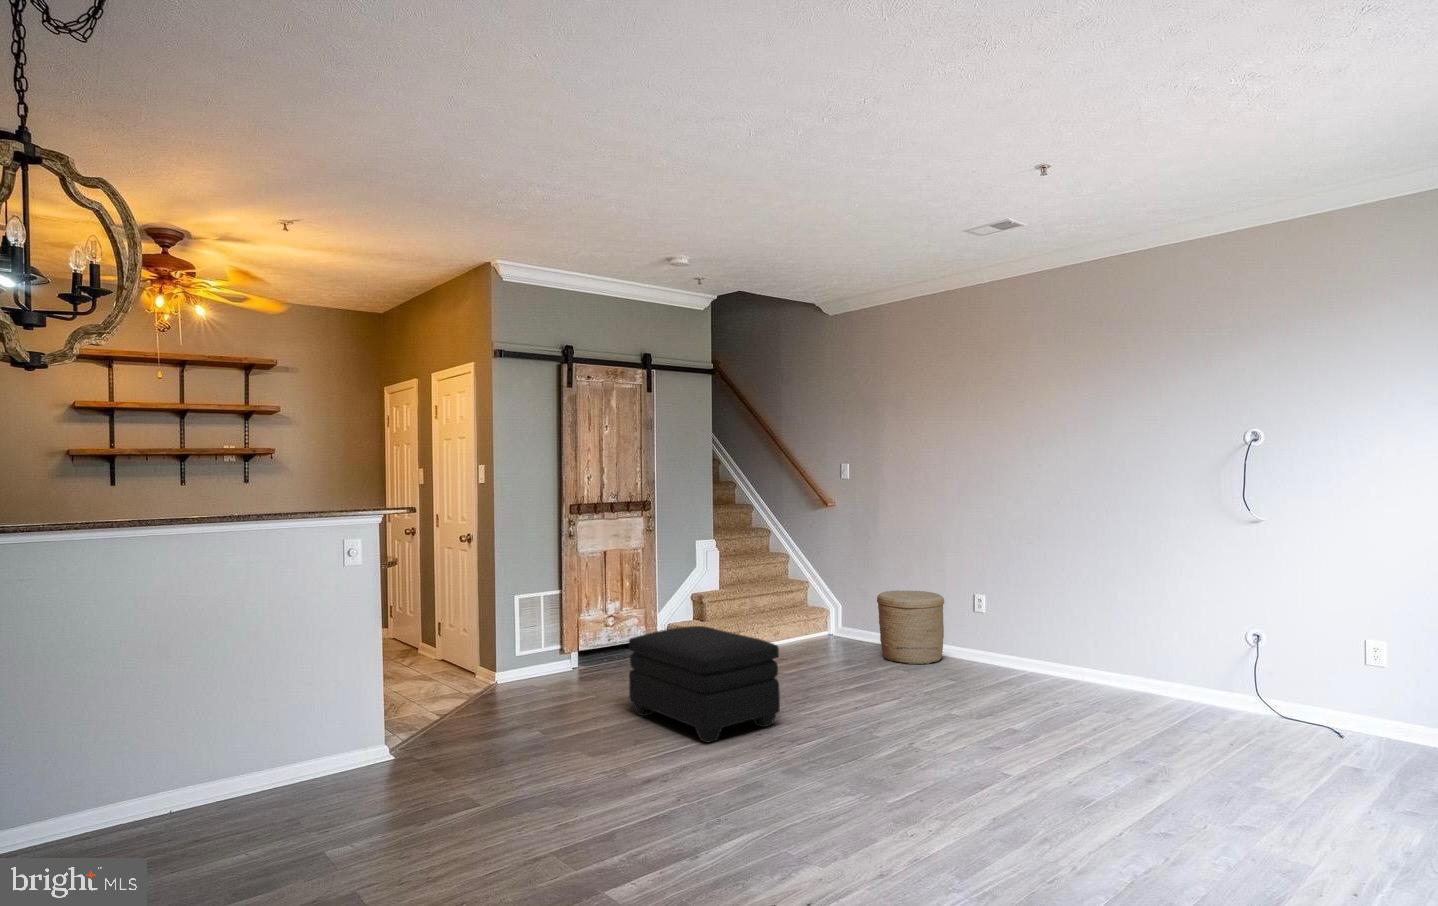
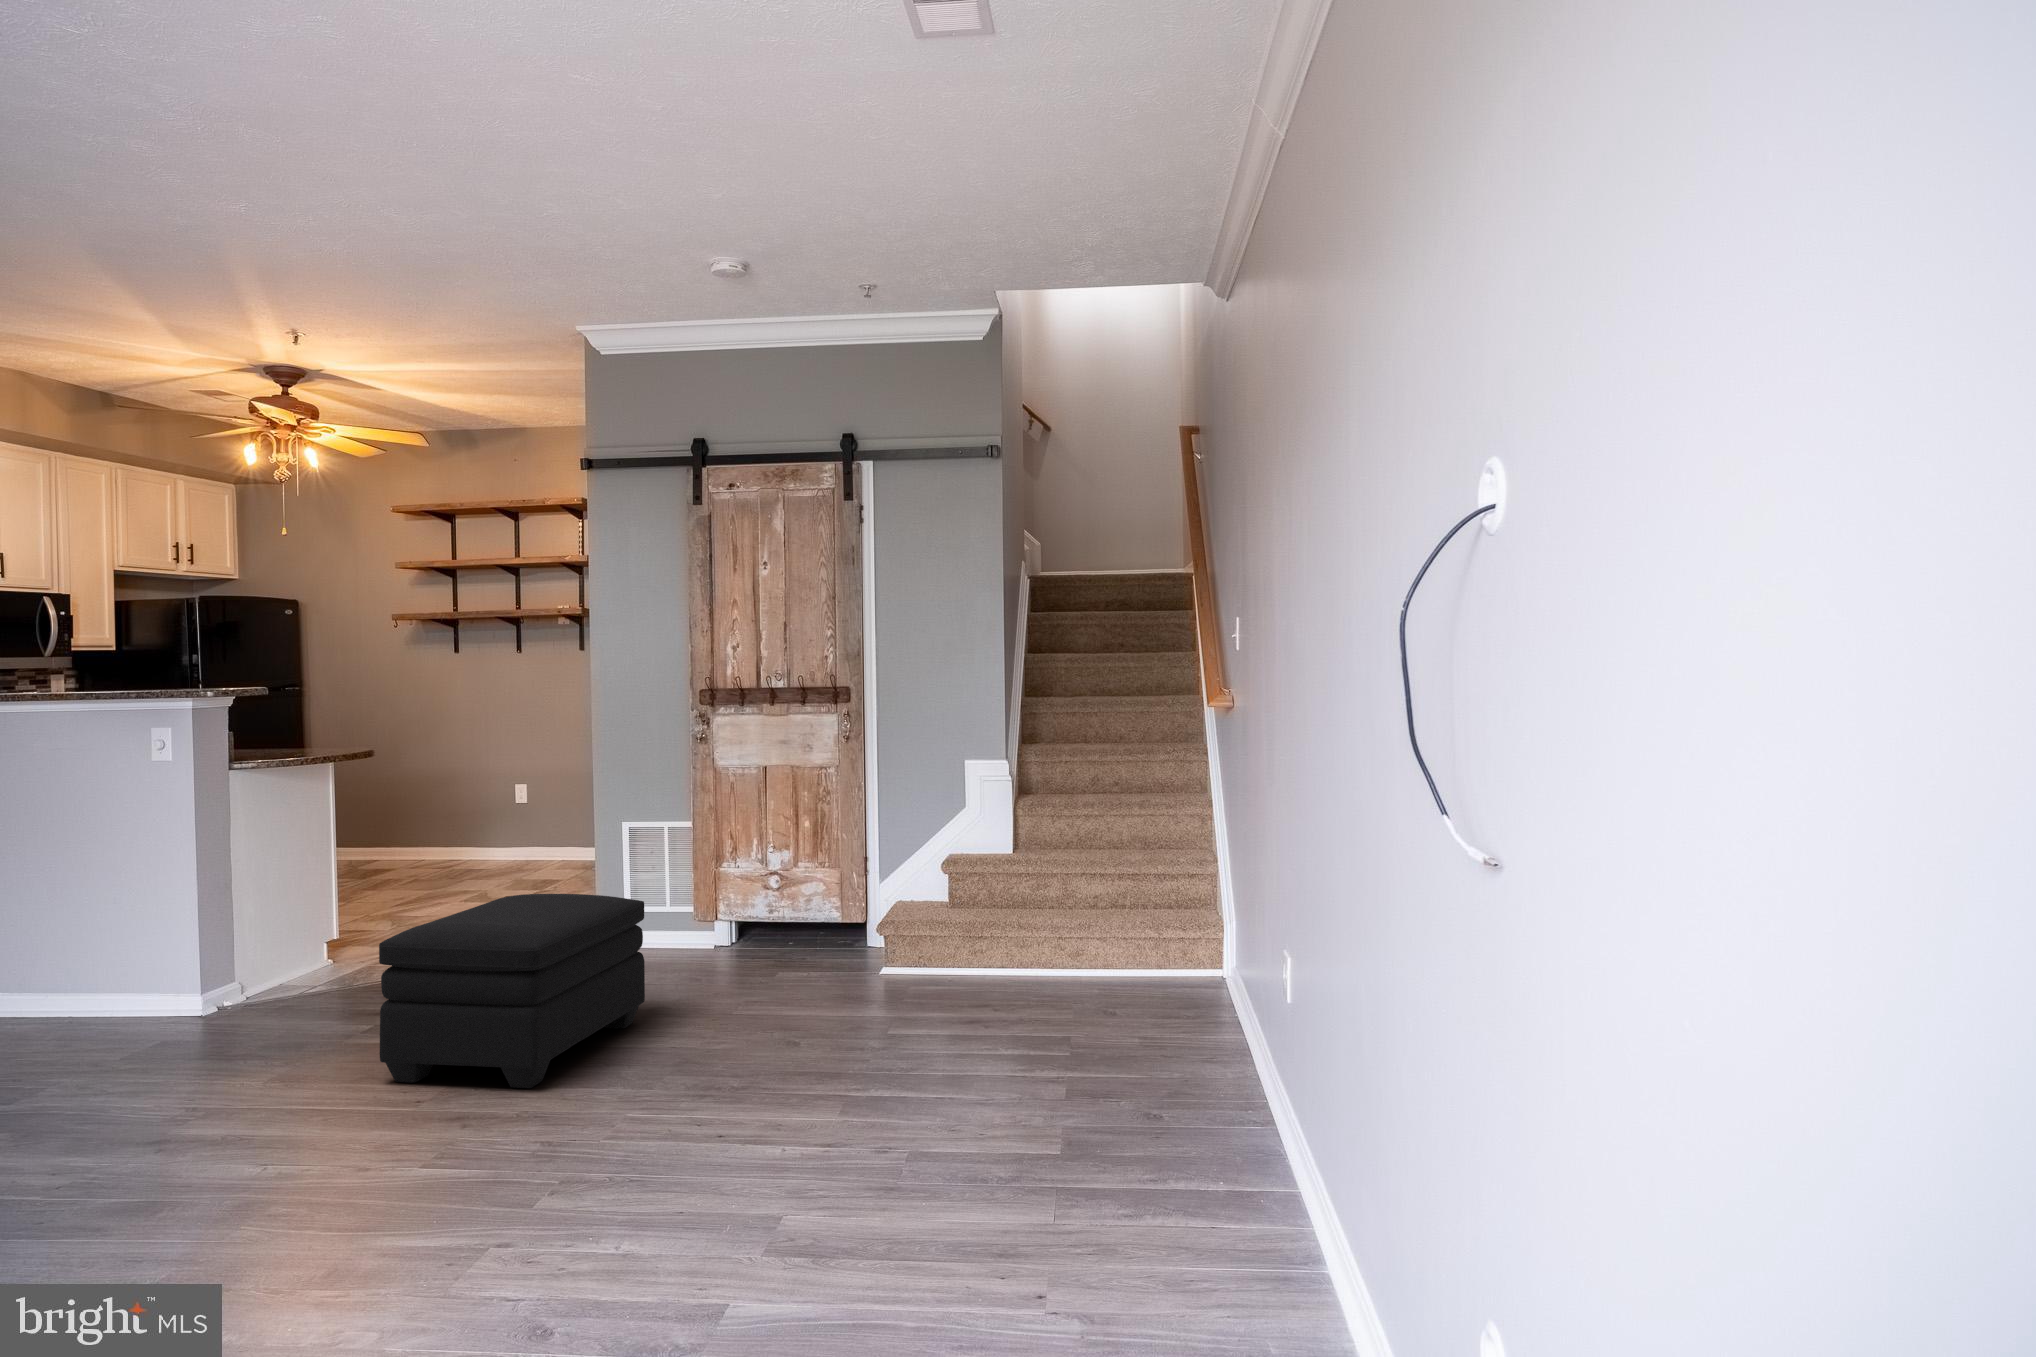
woven basket: present [877,590,944,664] -> none [1075,904,1227,1082]

